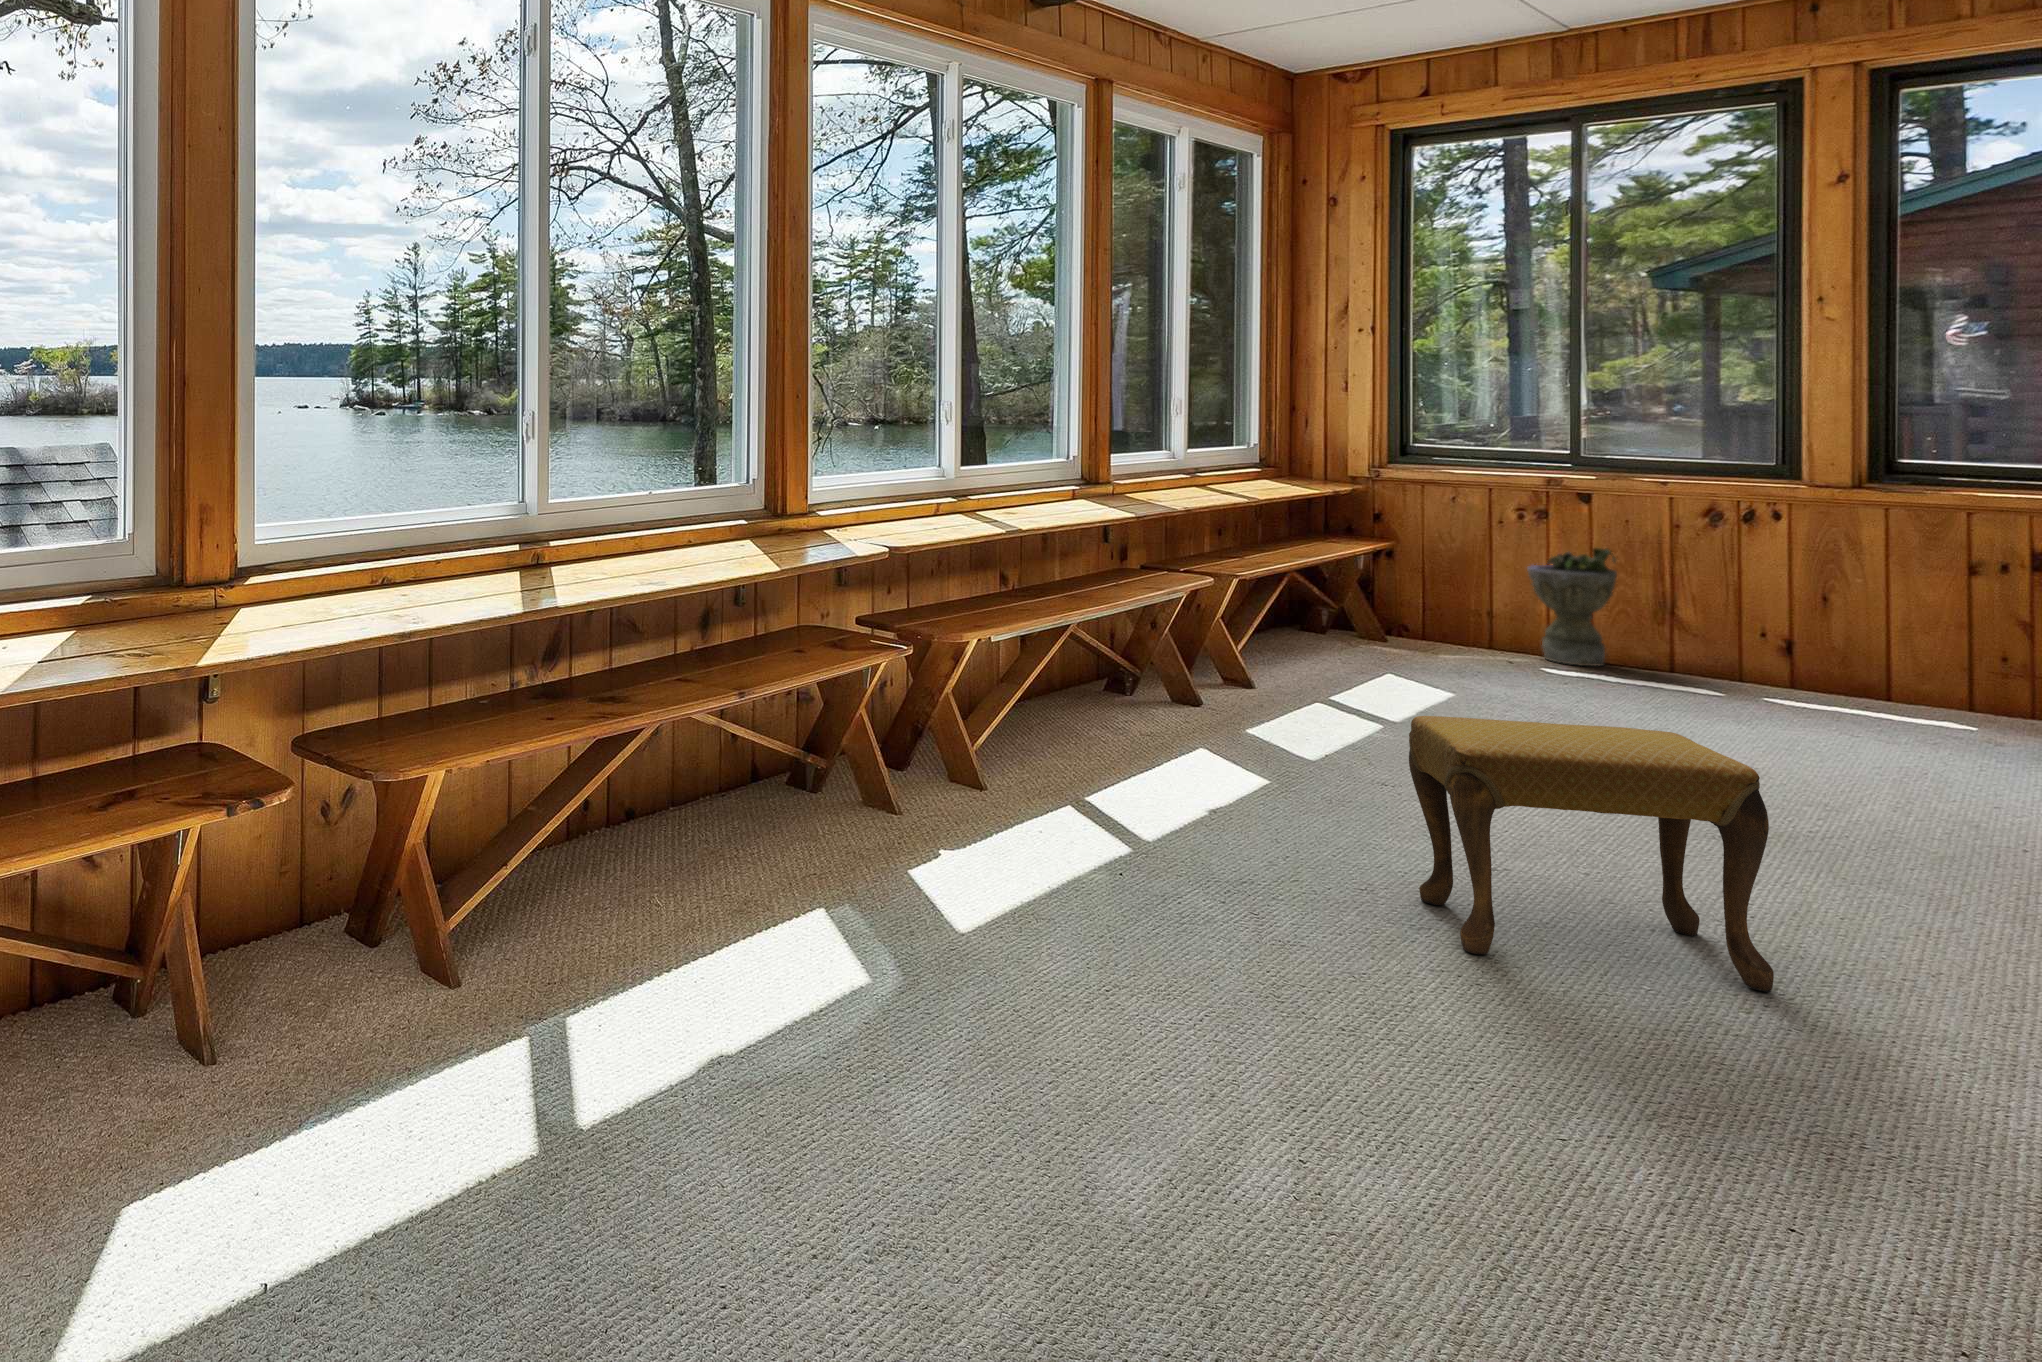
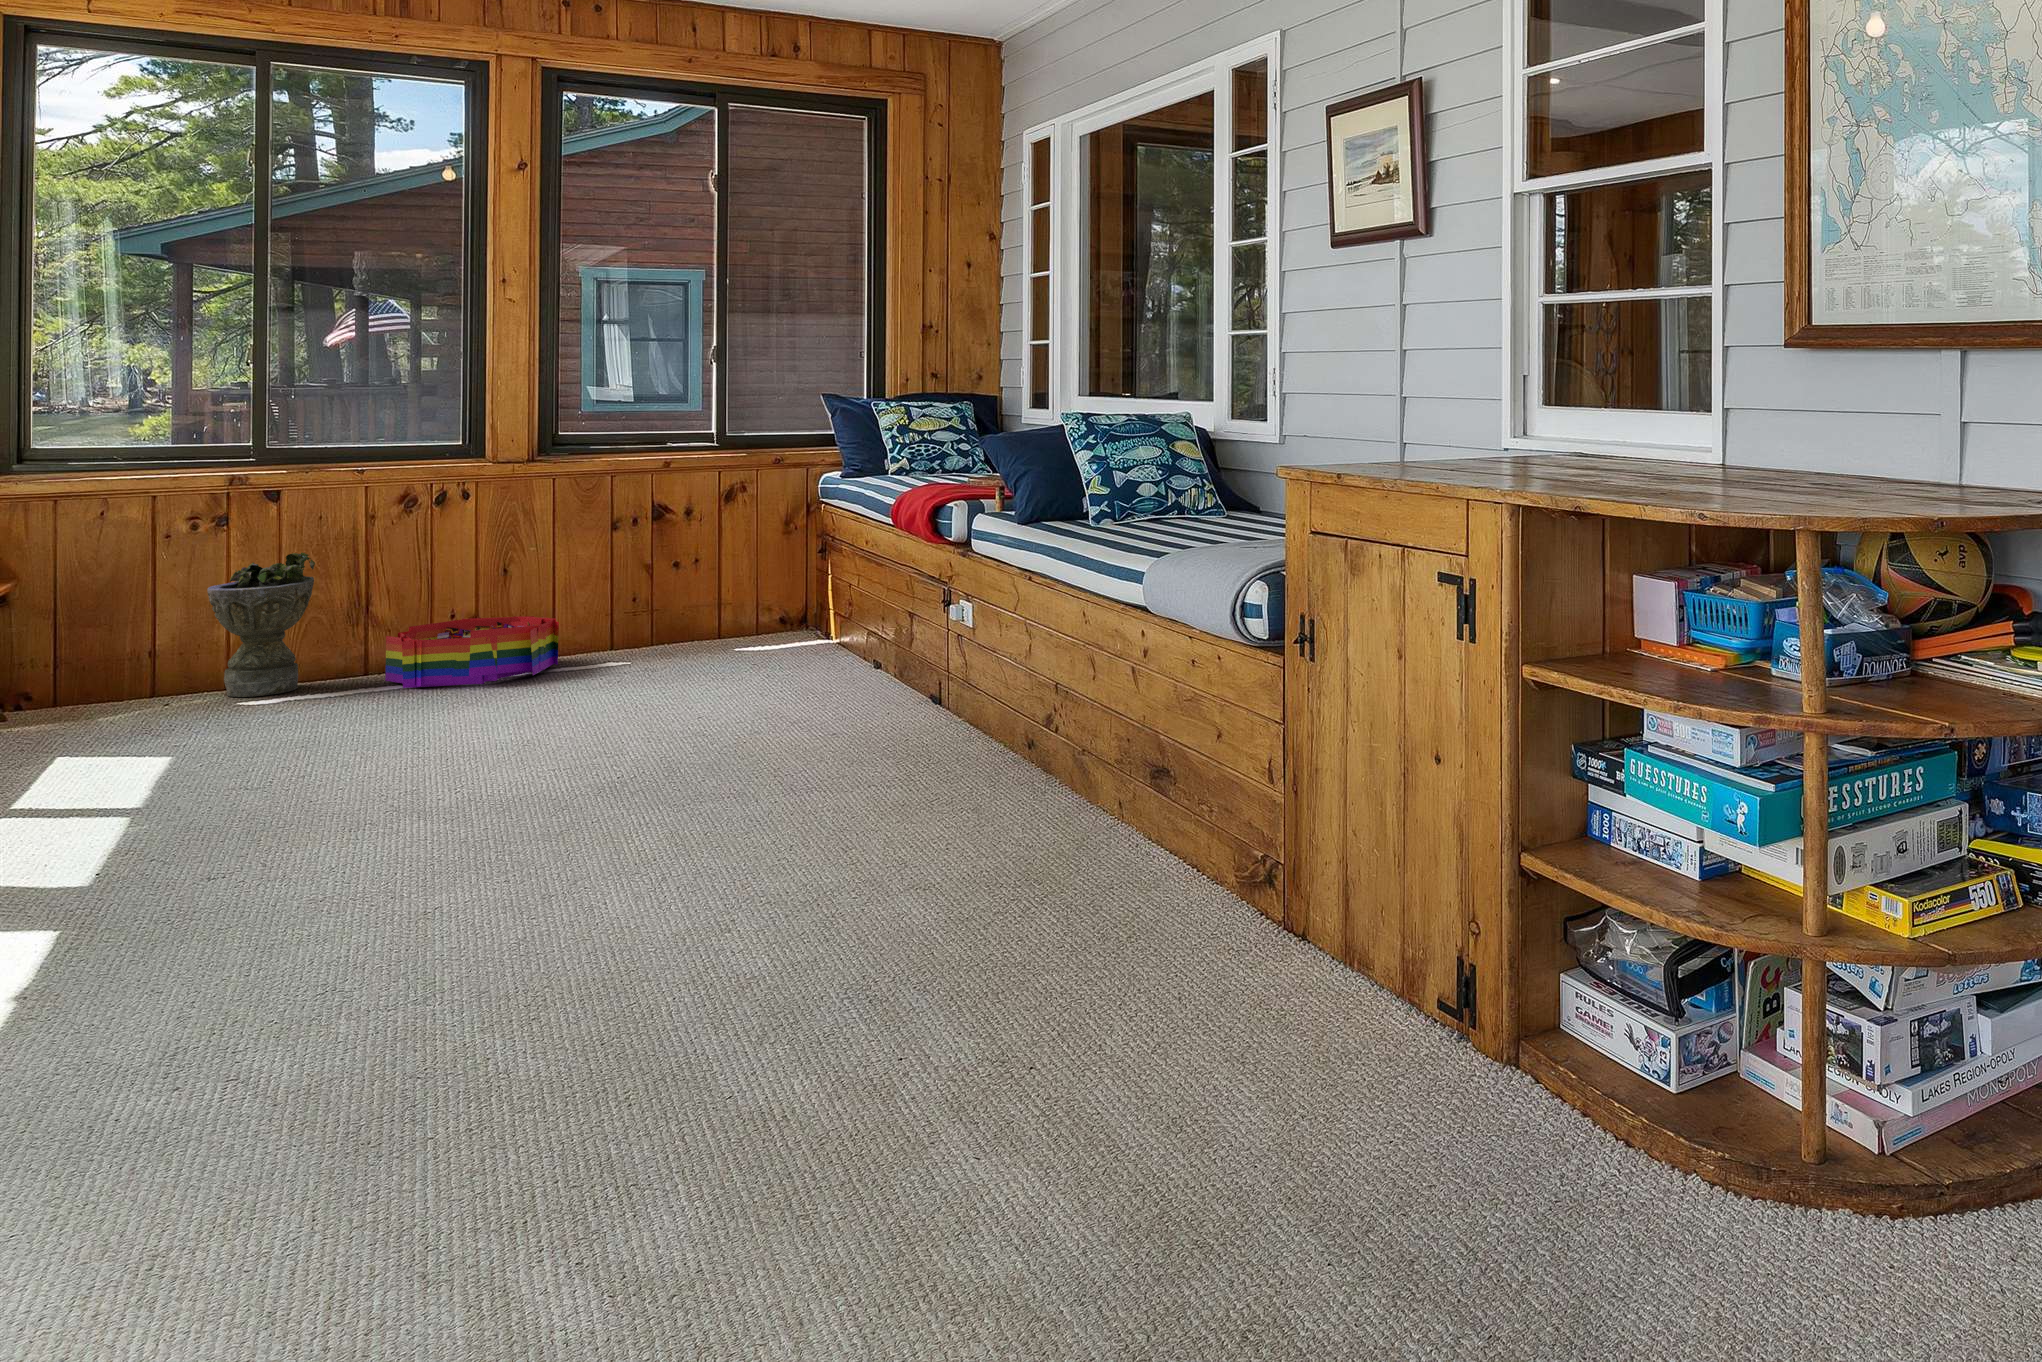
storage bin: none [1683,632,1877,708] -> present [385,616,559,688]
footstool: present [1409,716,1774,992] -> none [383,708,729,1001]

